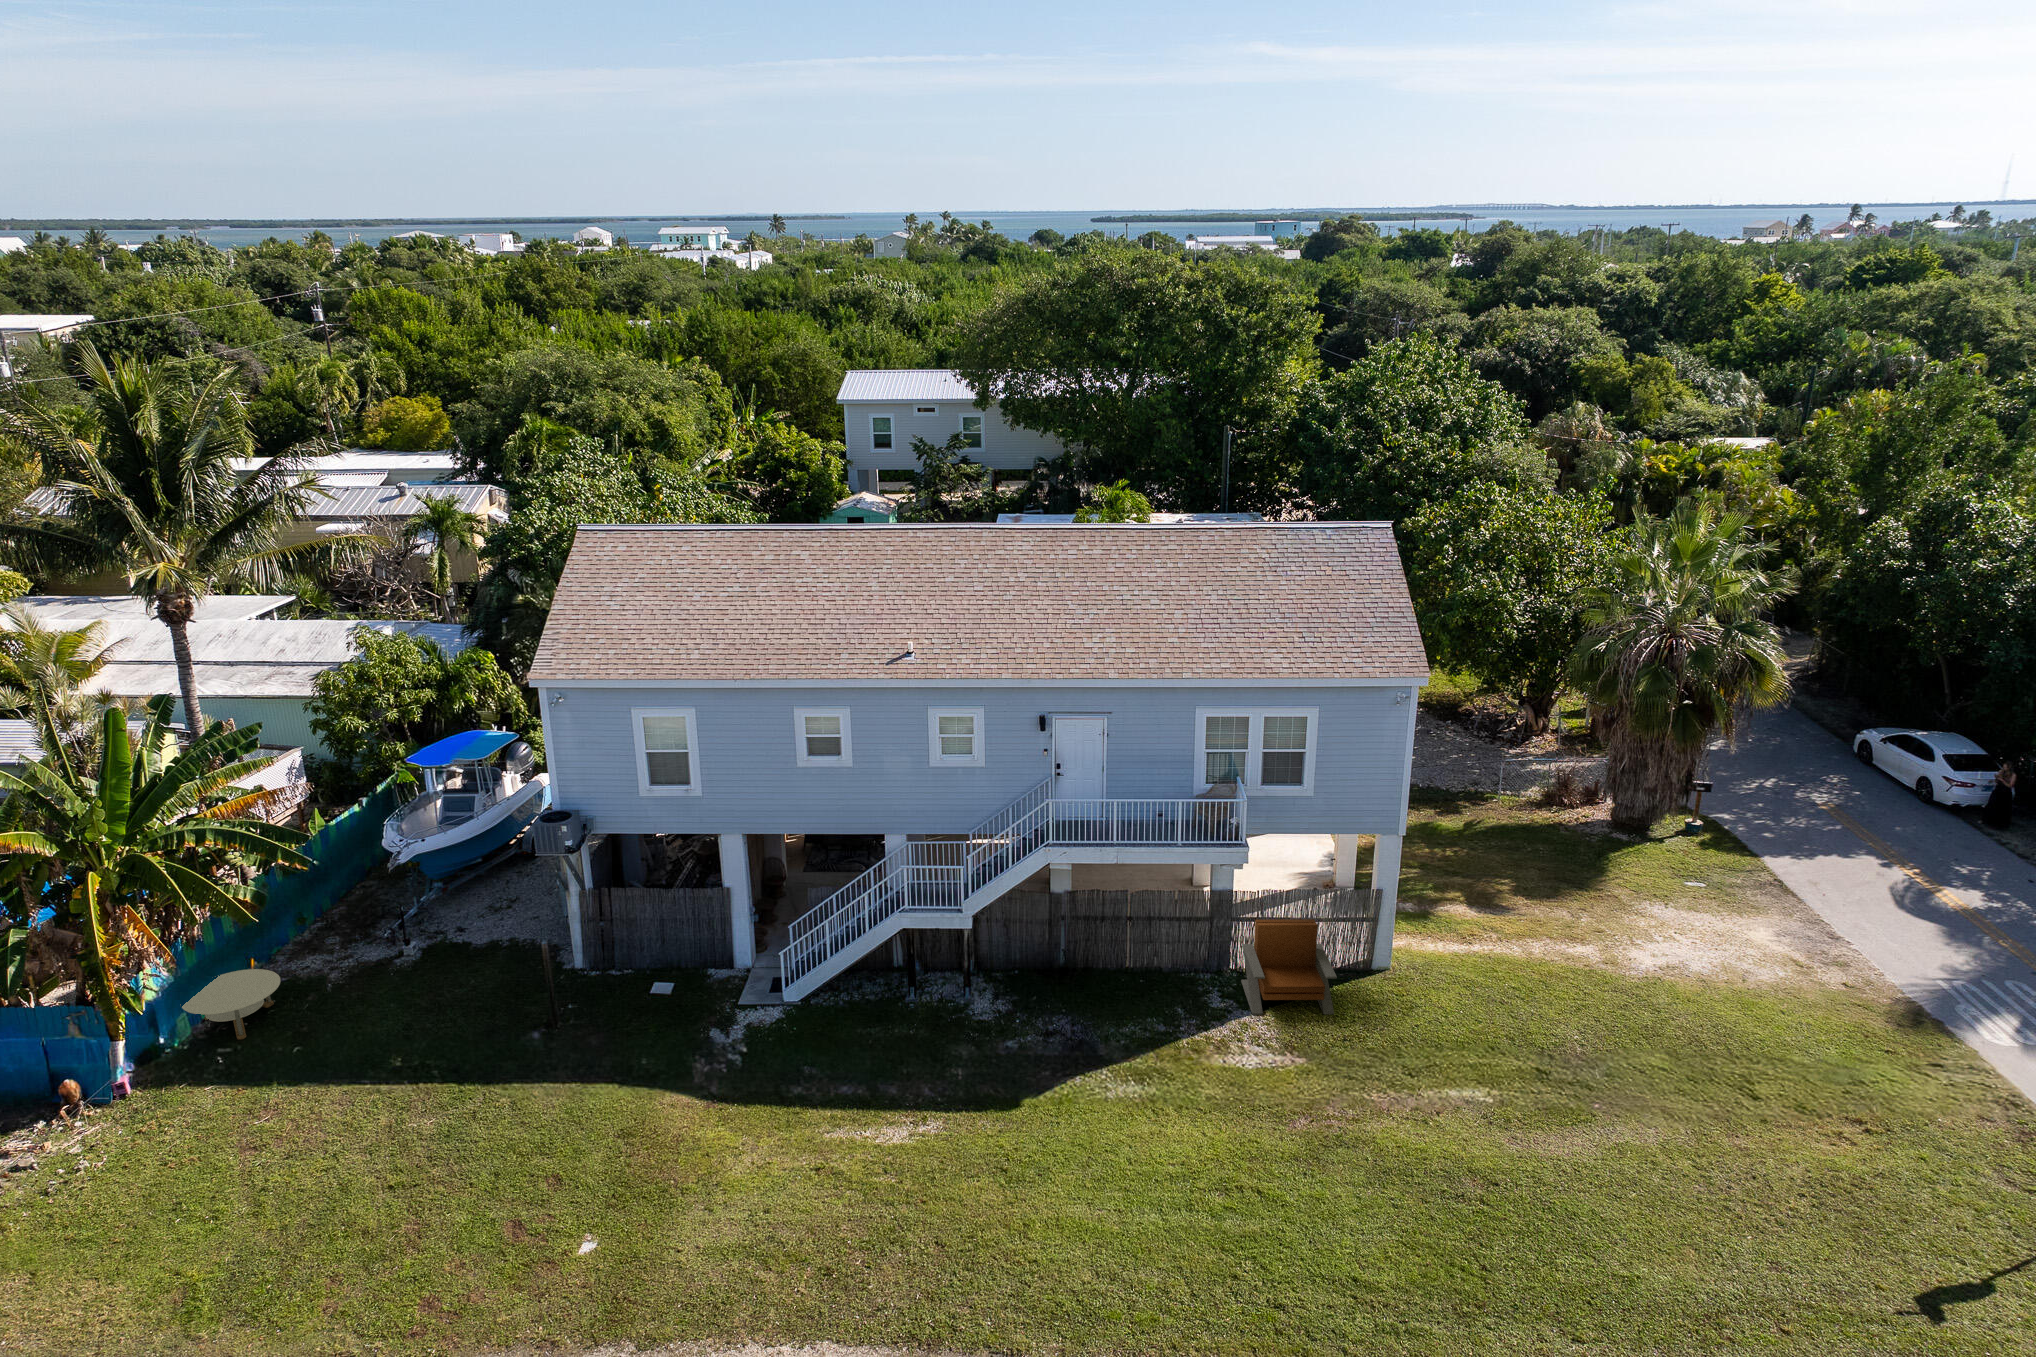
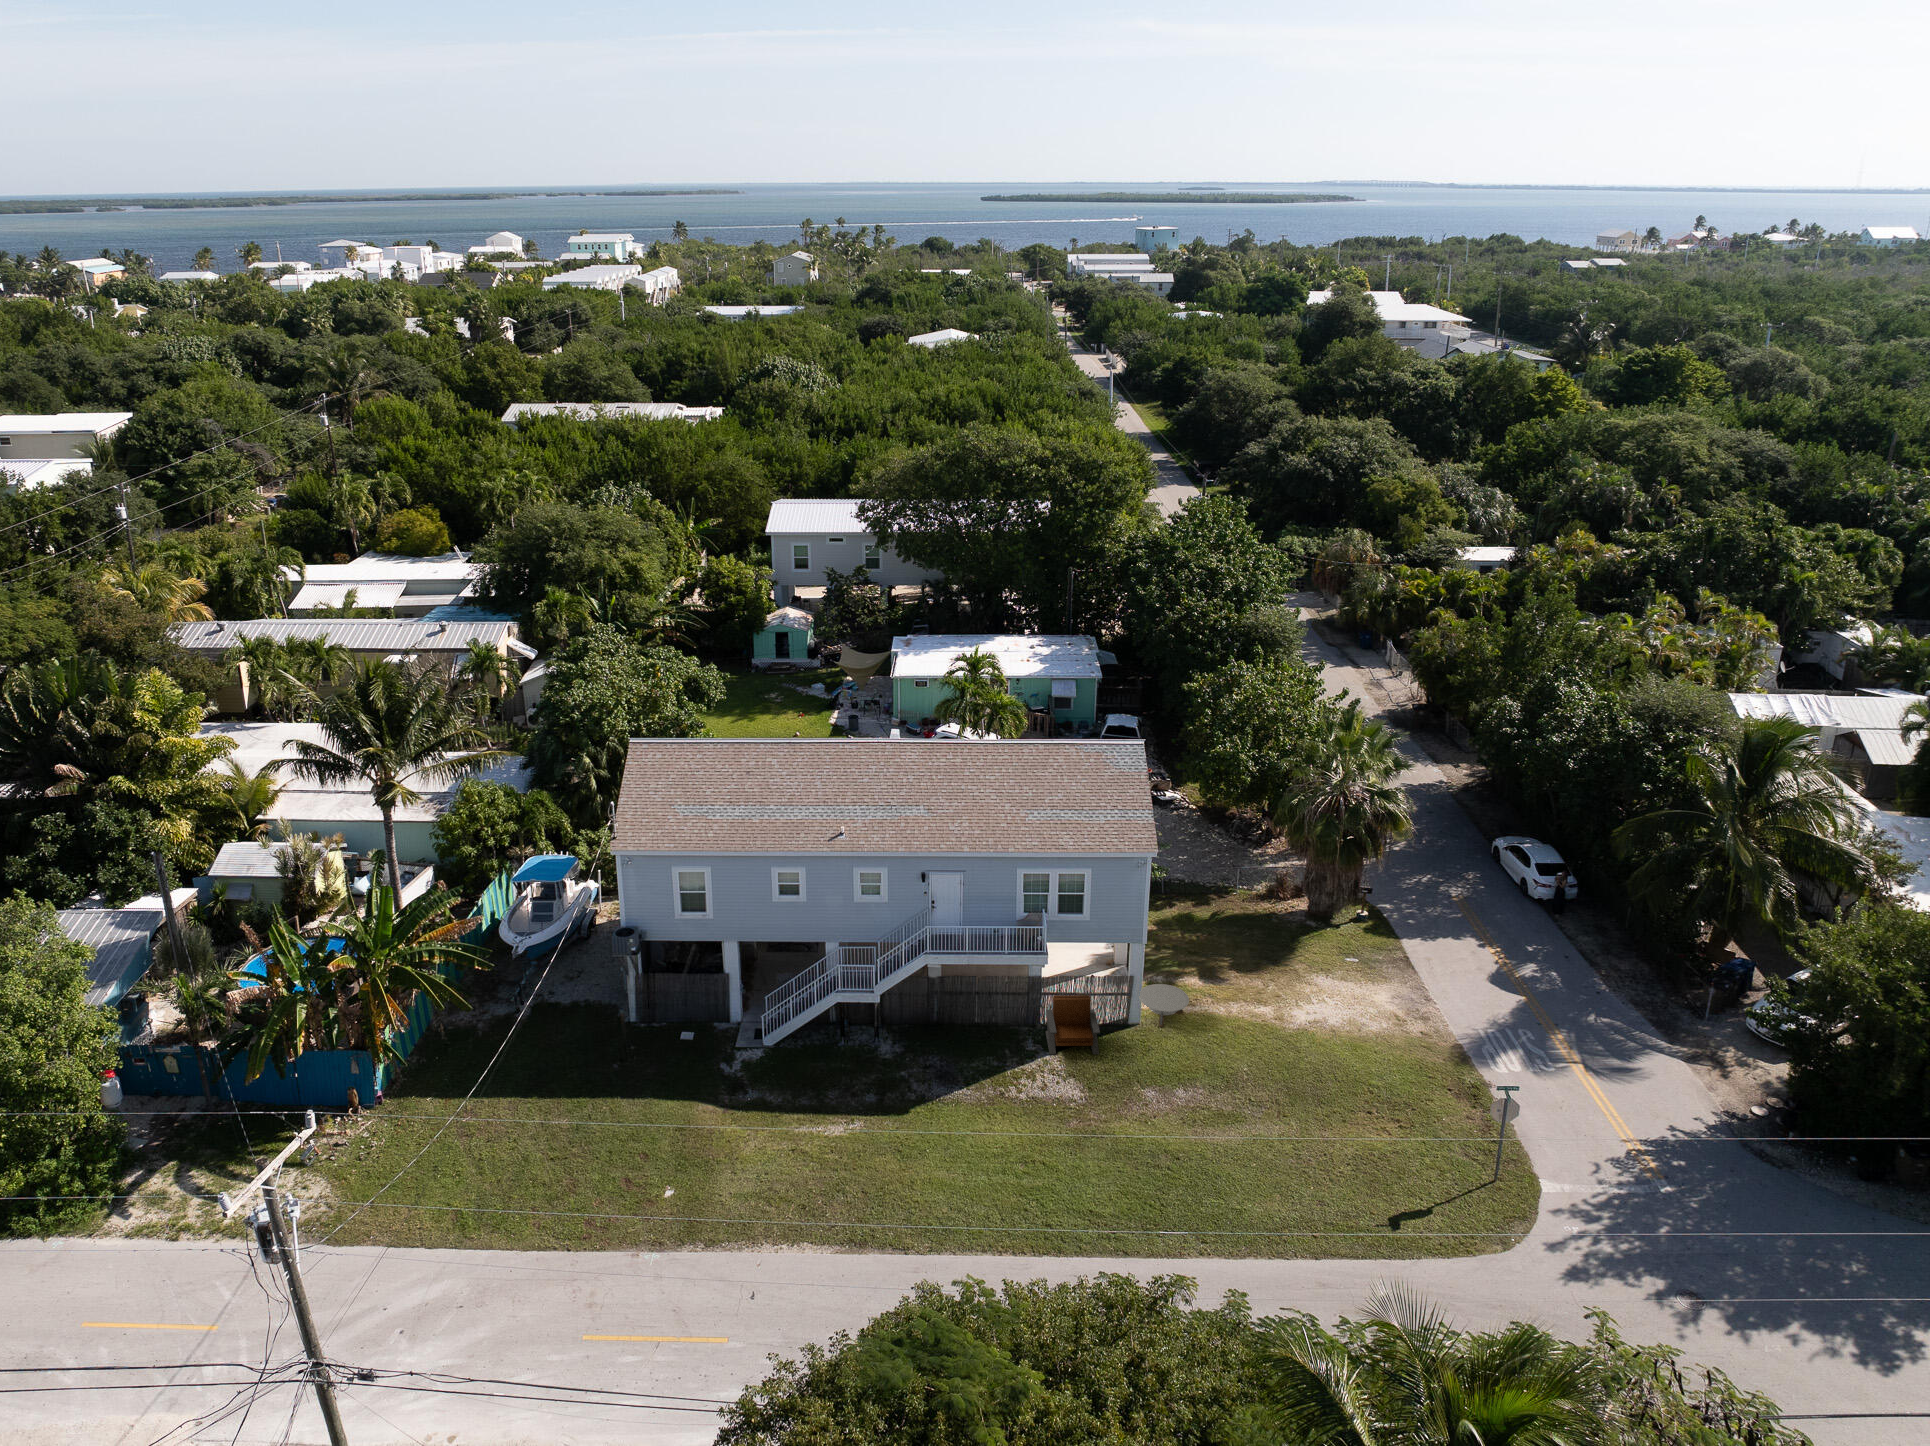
round table: present [182,969,280,1040] -> present [1139,984,1189,1027]

